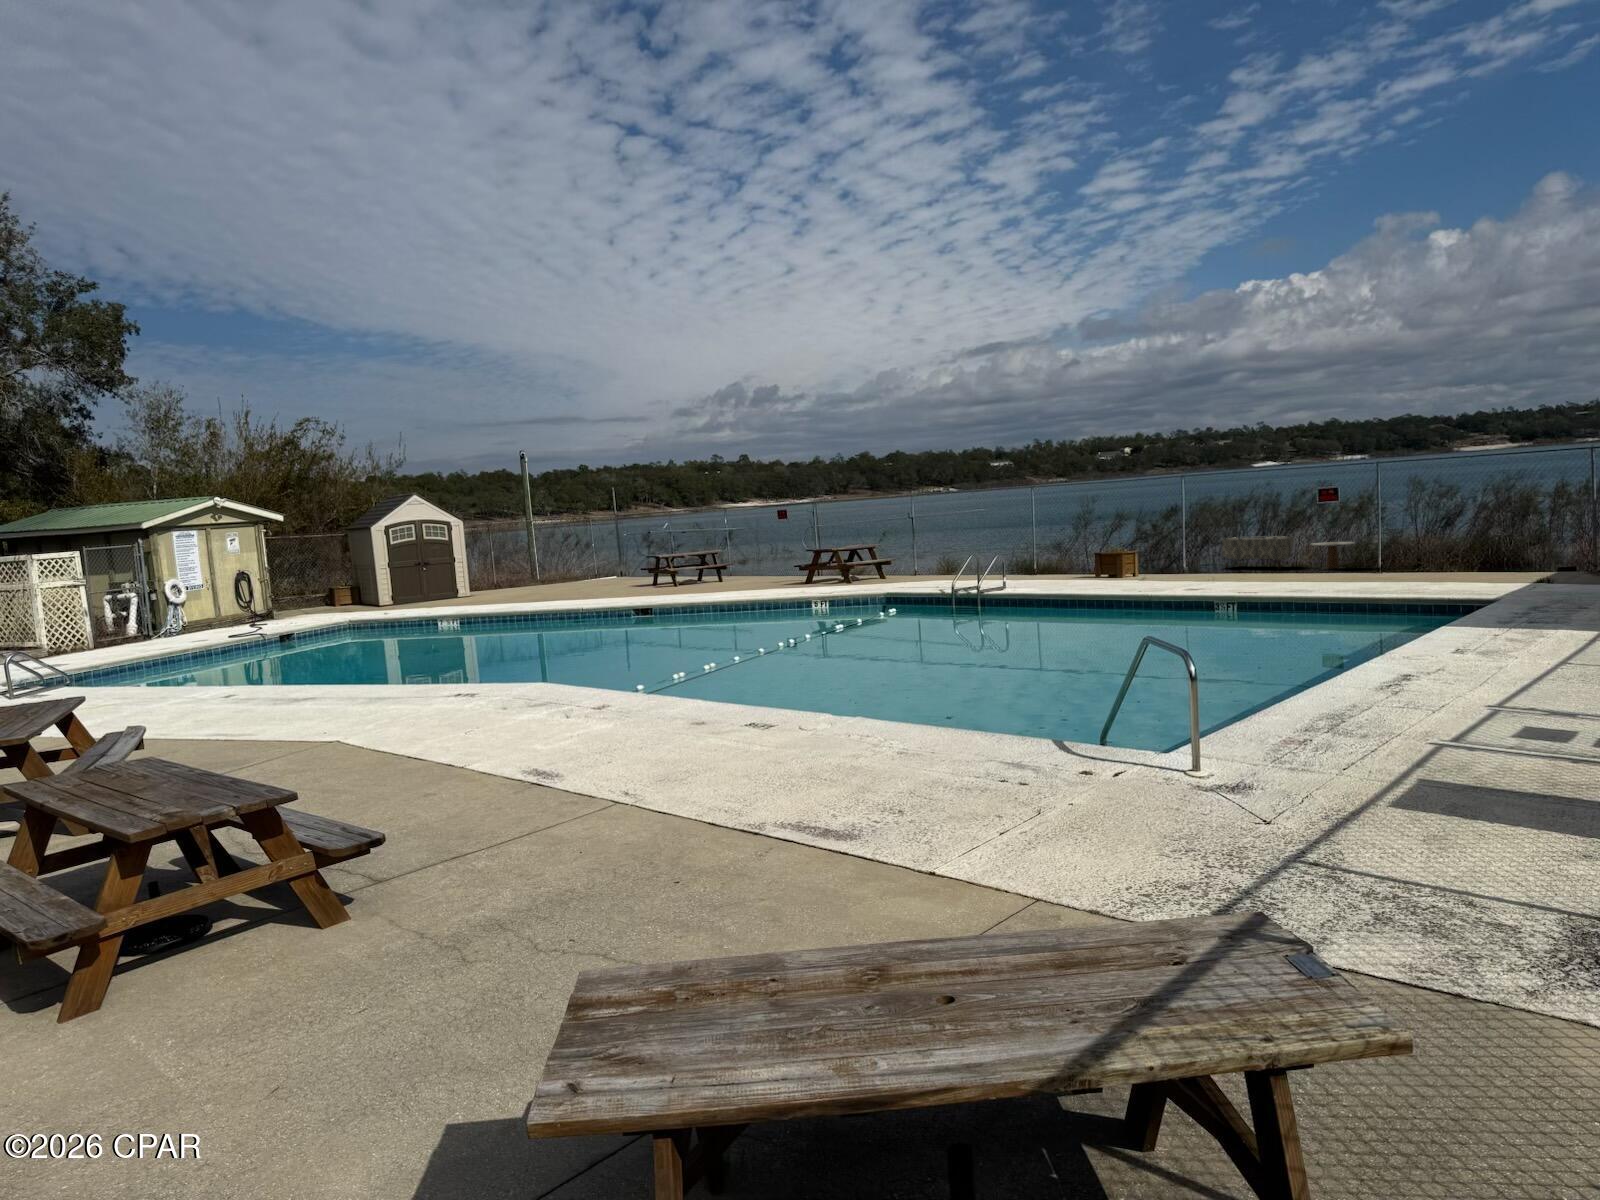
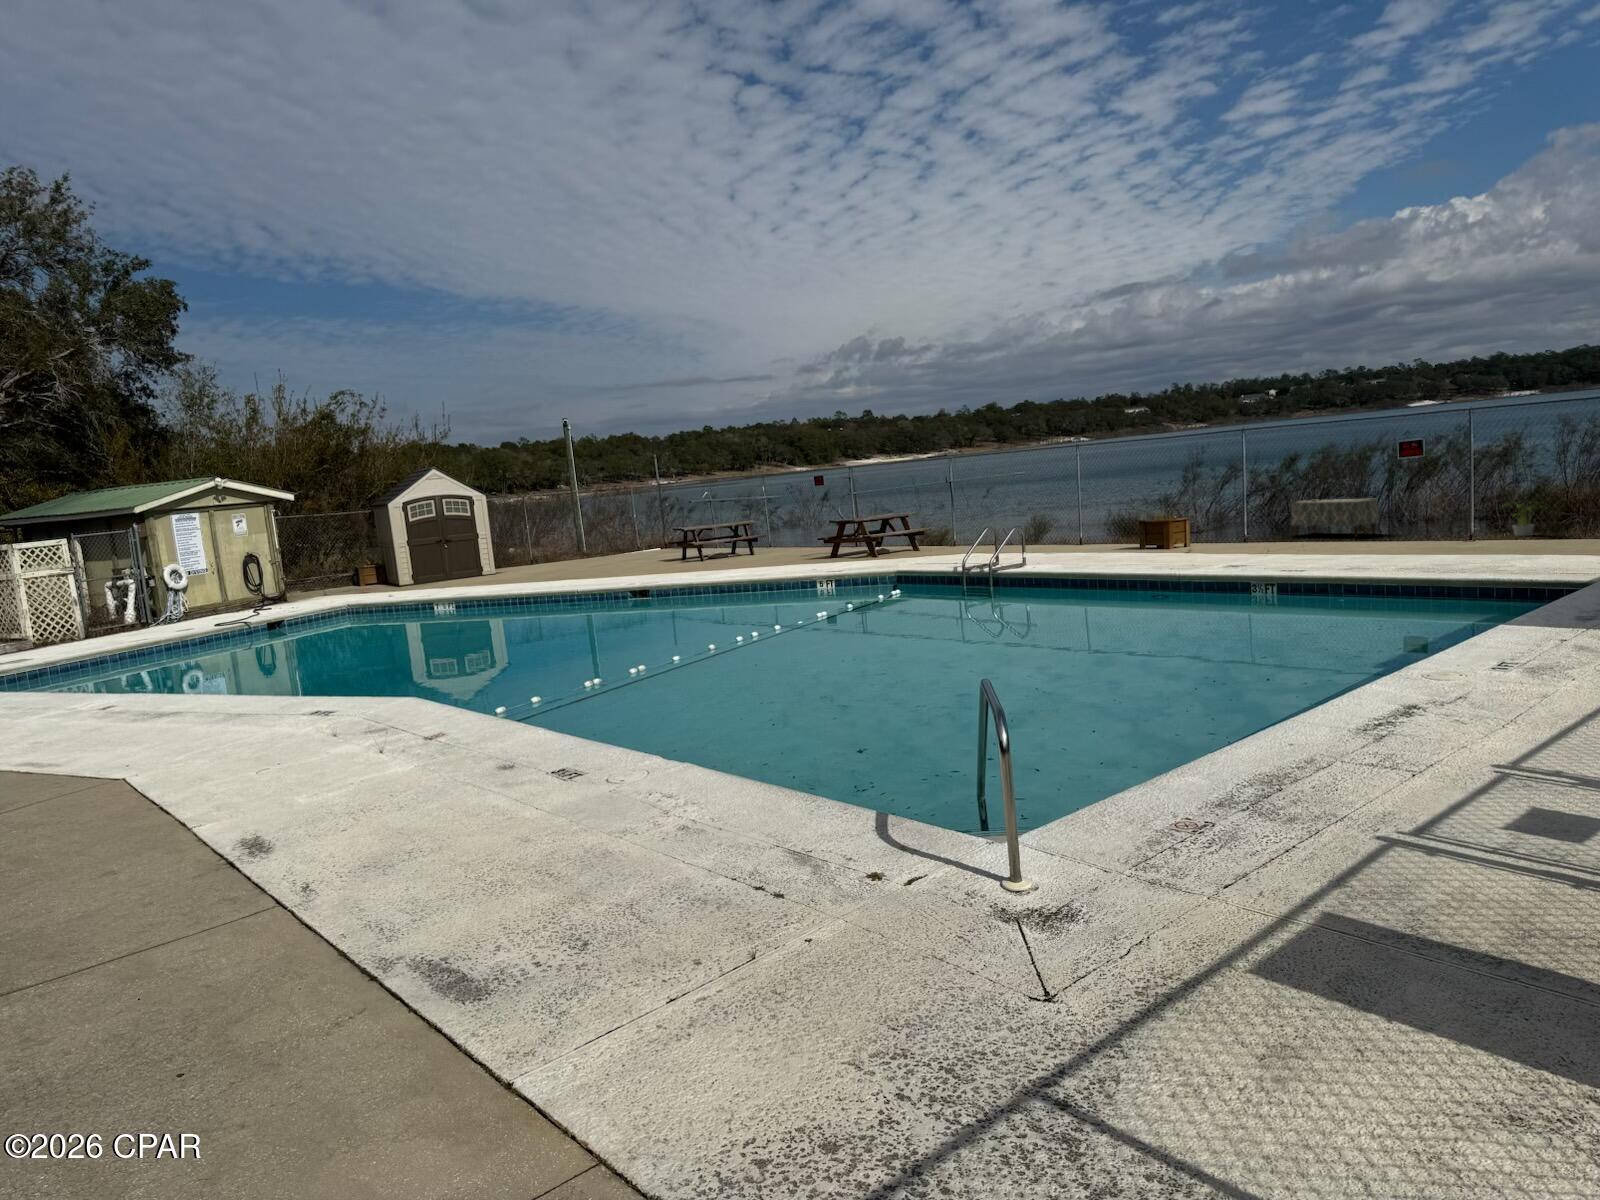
potted plant: none [1400,540,1439,568] -> present [1513,503,1547,536]
side table: present [1312,542,1354,569] -> none [1393,505,1447,537]

